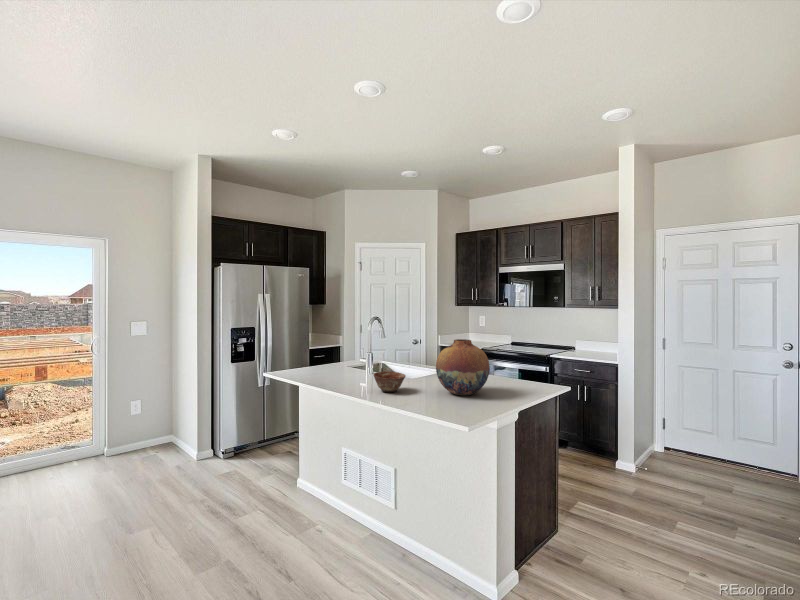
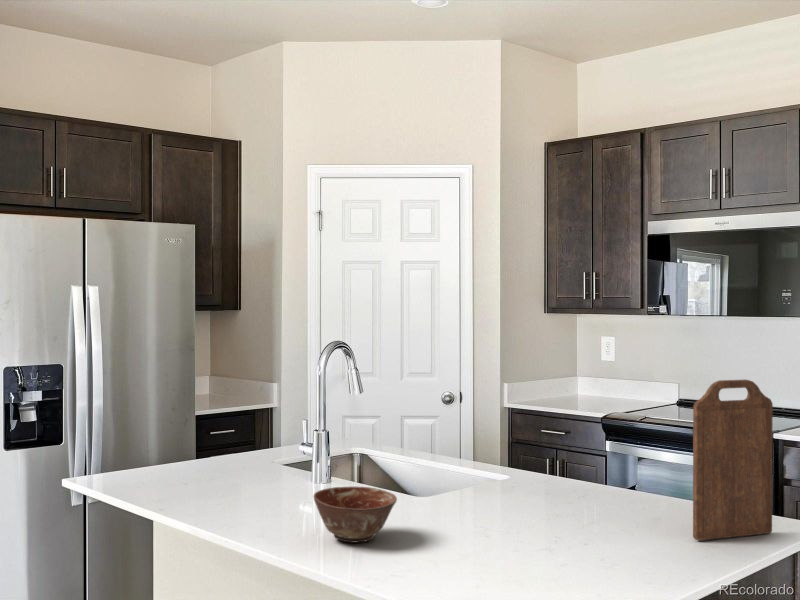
cutting board: none [518,329,548,390] -> present [693,380,773,540]
vase: present [436,339,490,395] -> none [475,406,616,555]

